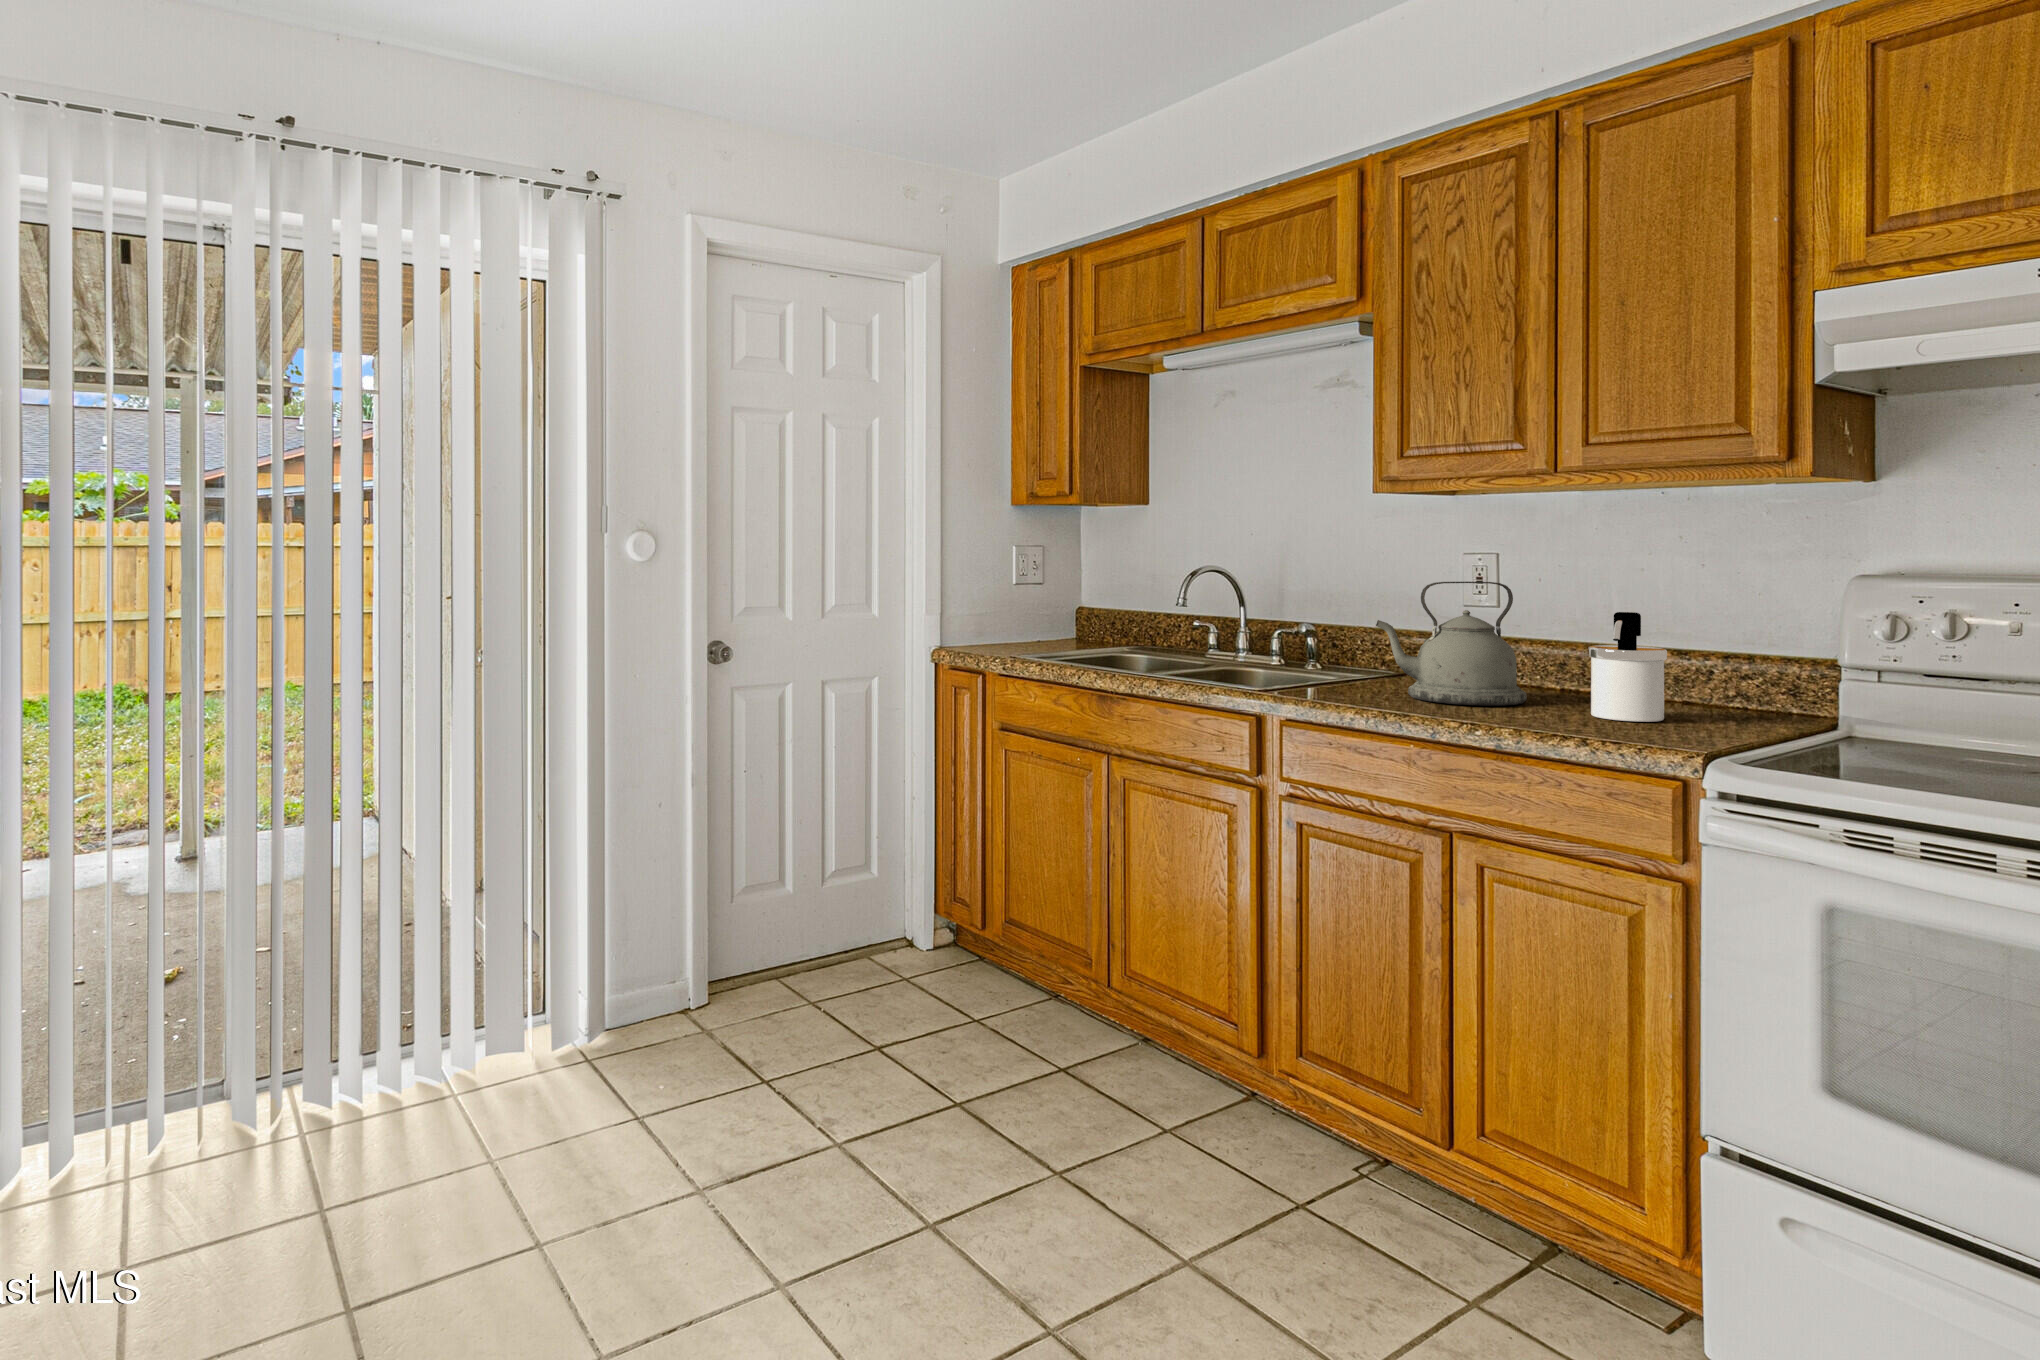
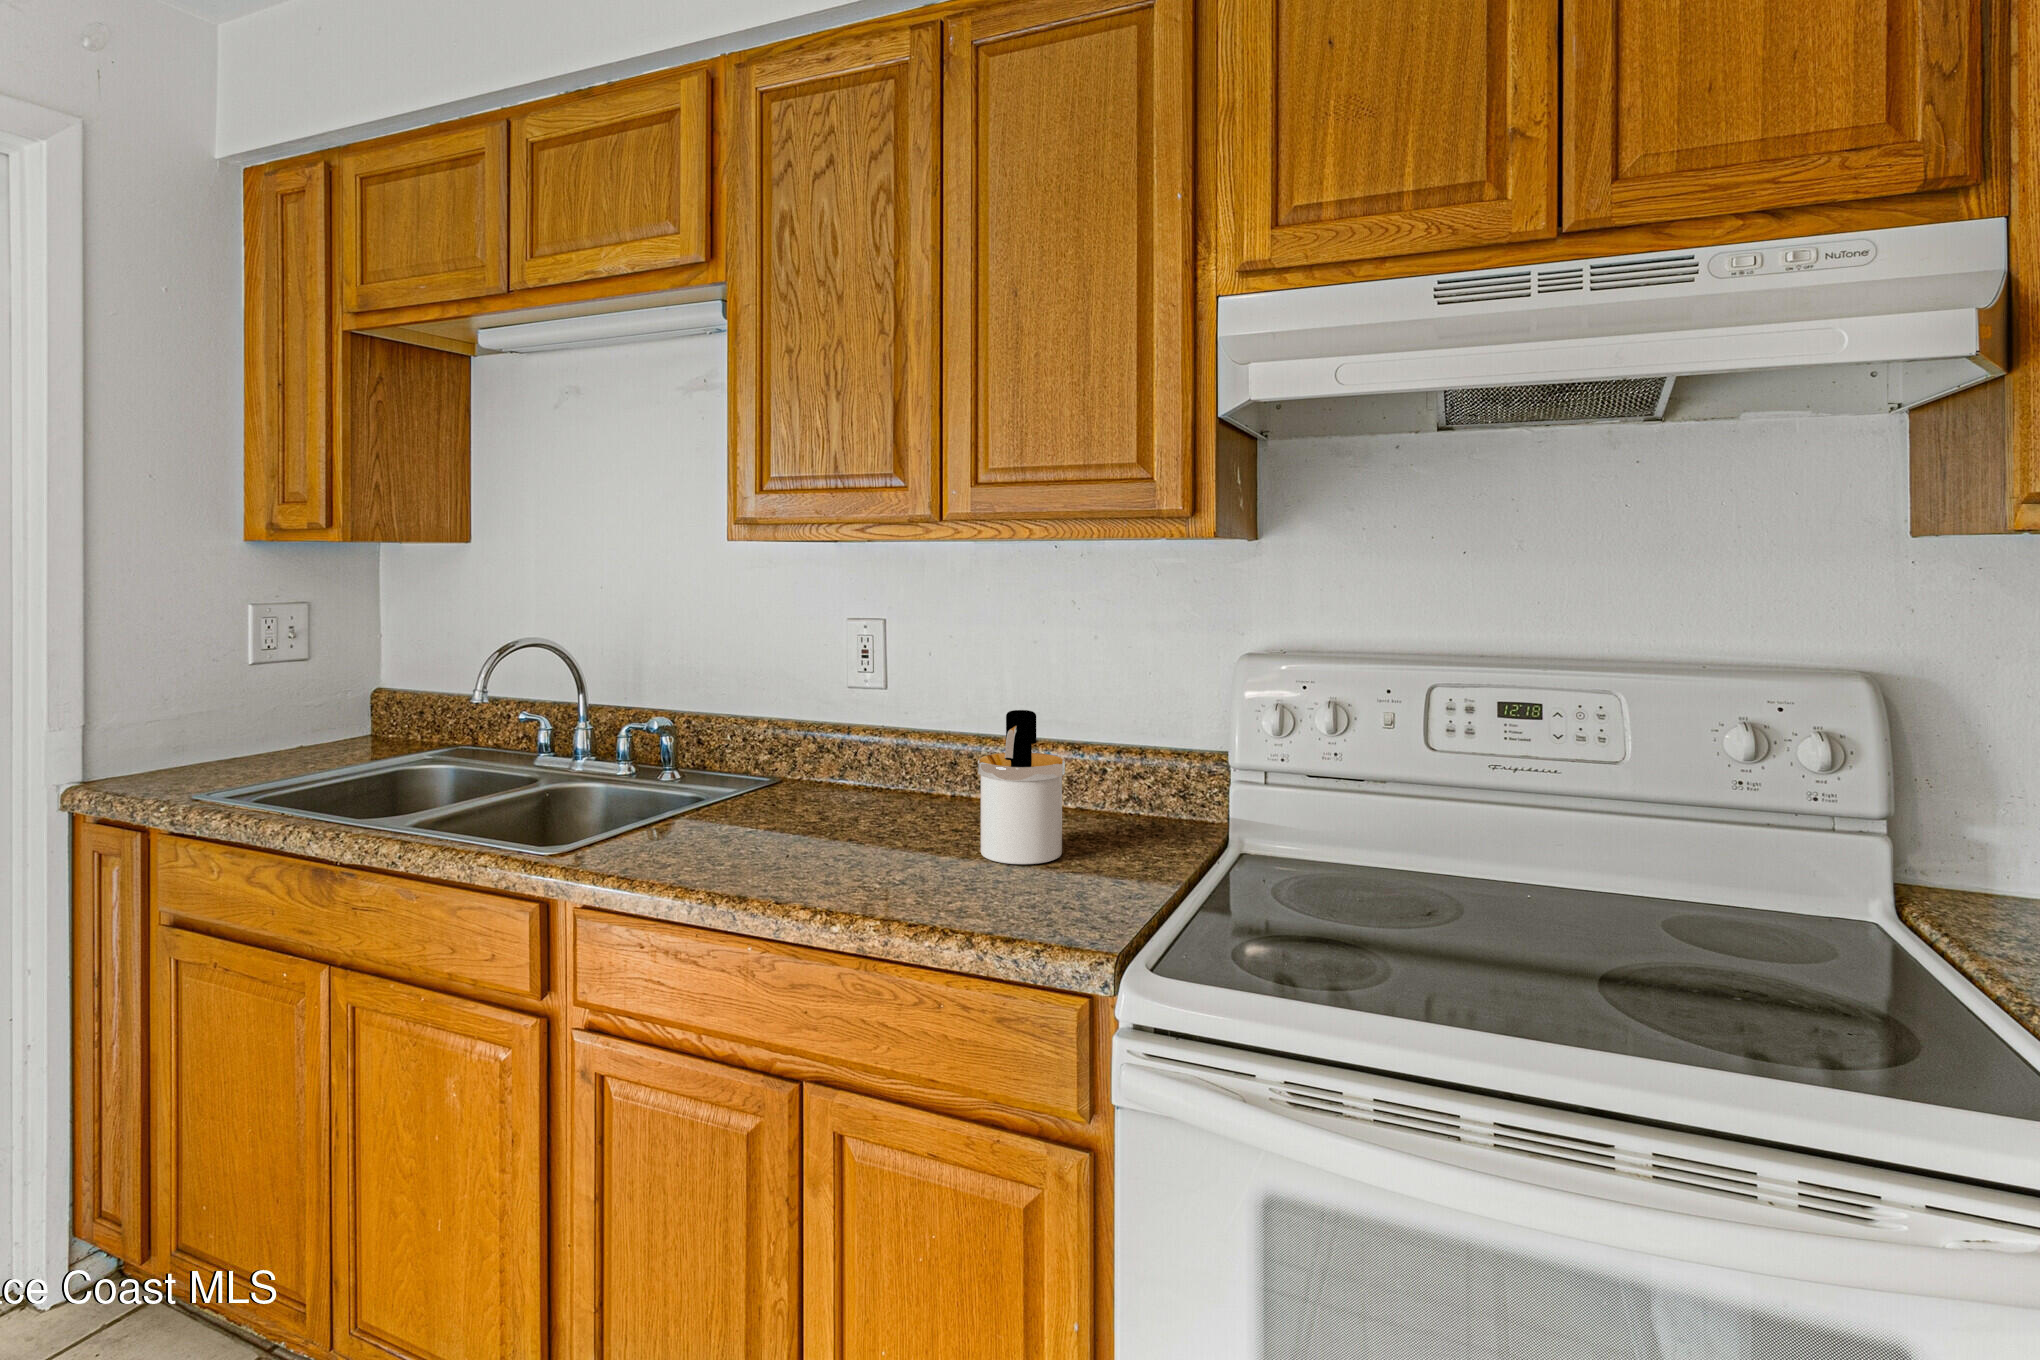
kettle: present [1376,582,1527,706] -> none [716,665,909,848]

